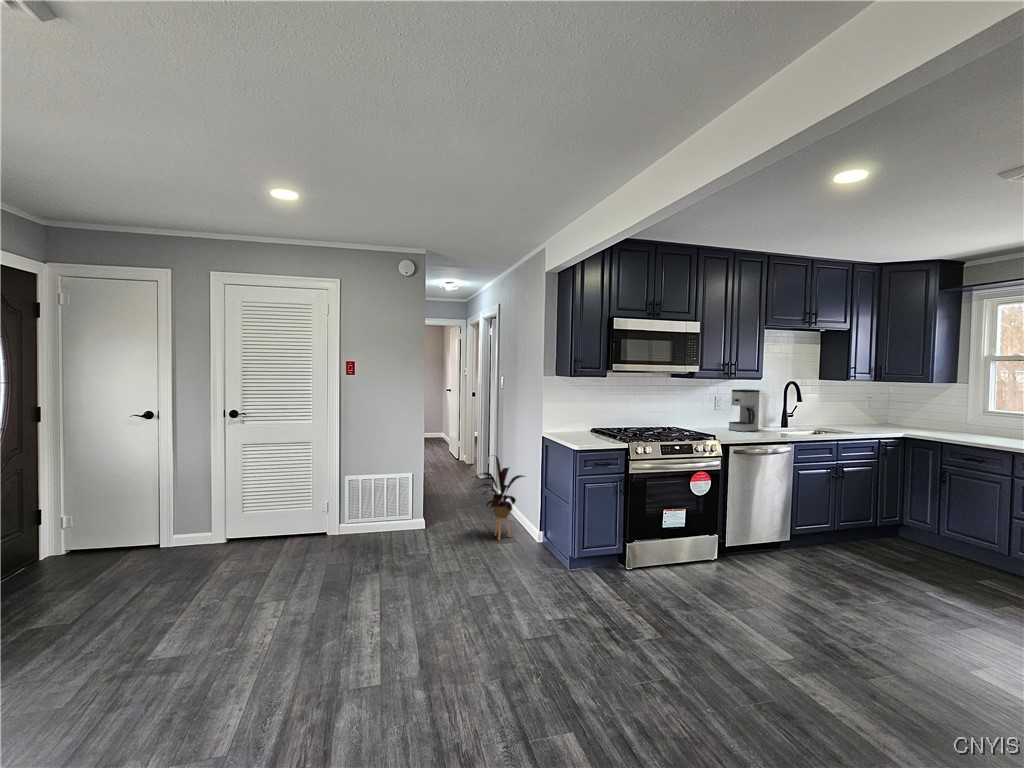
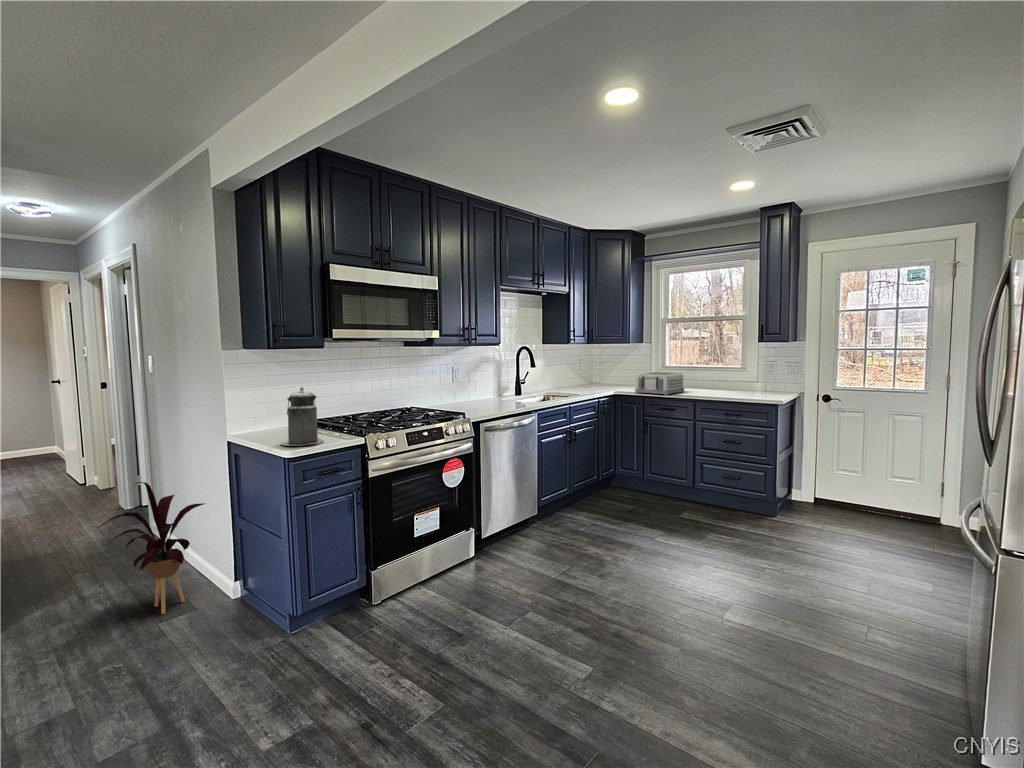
coffee maker: present [729,389,760,432] -> none [470,357,499,405]
canister: none [572,404,599,443] -> present [281,387,323,446]
toaster: none [929,416,1003,443] -> present [635,372,684,395]

